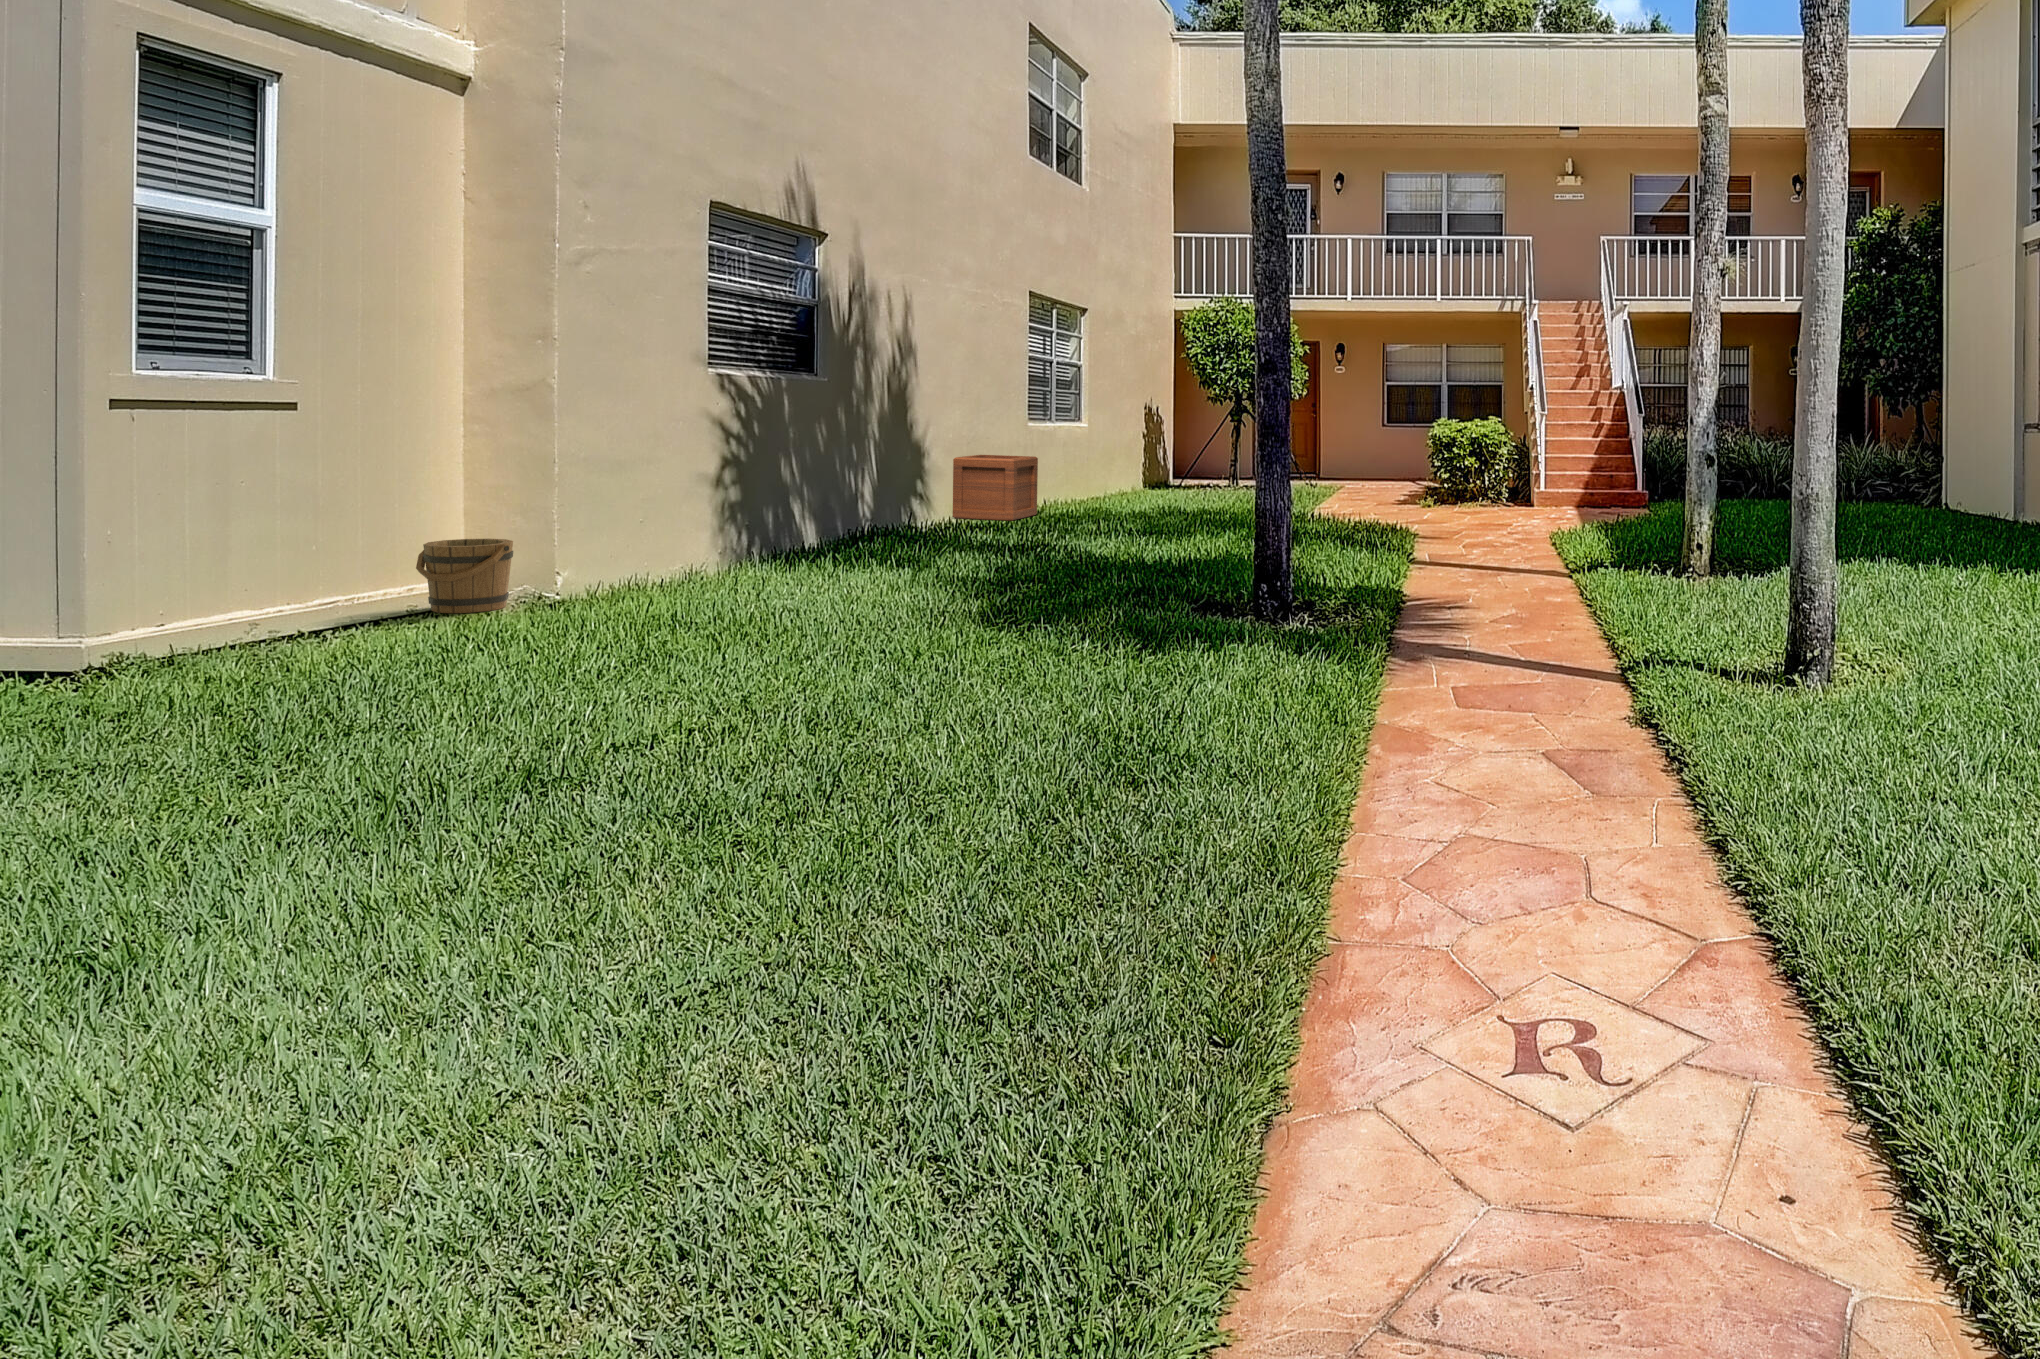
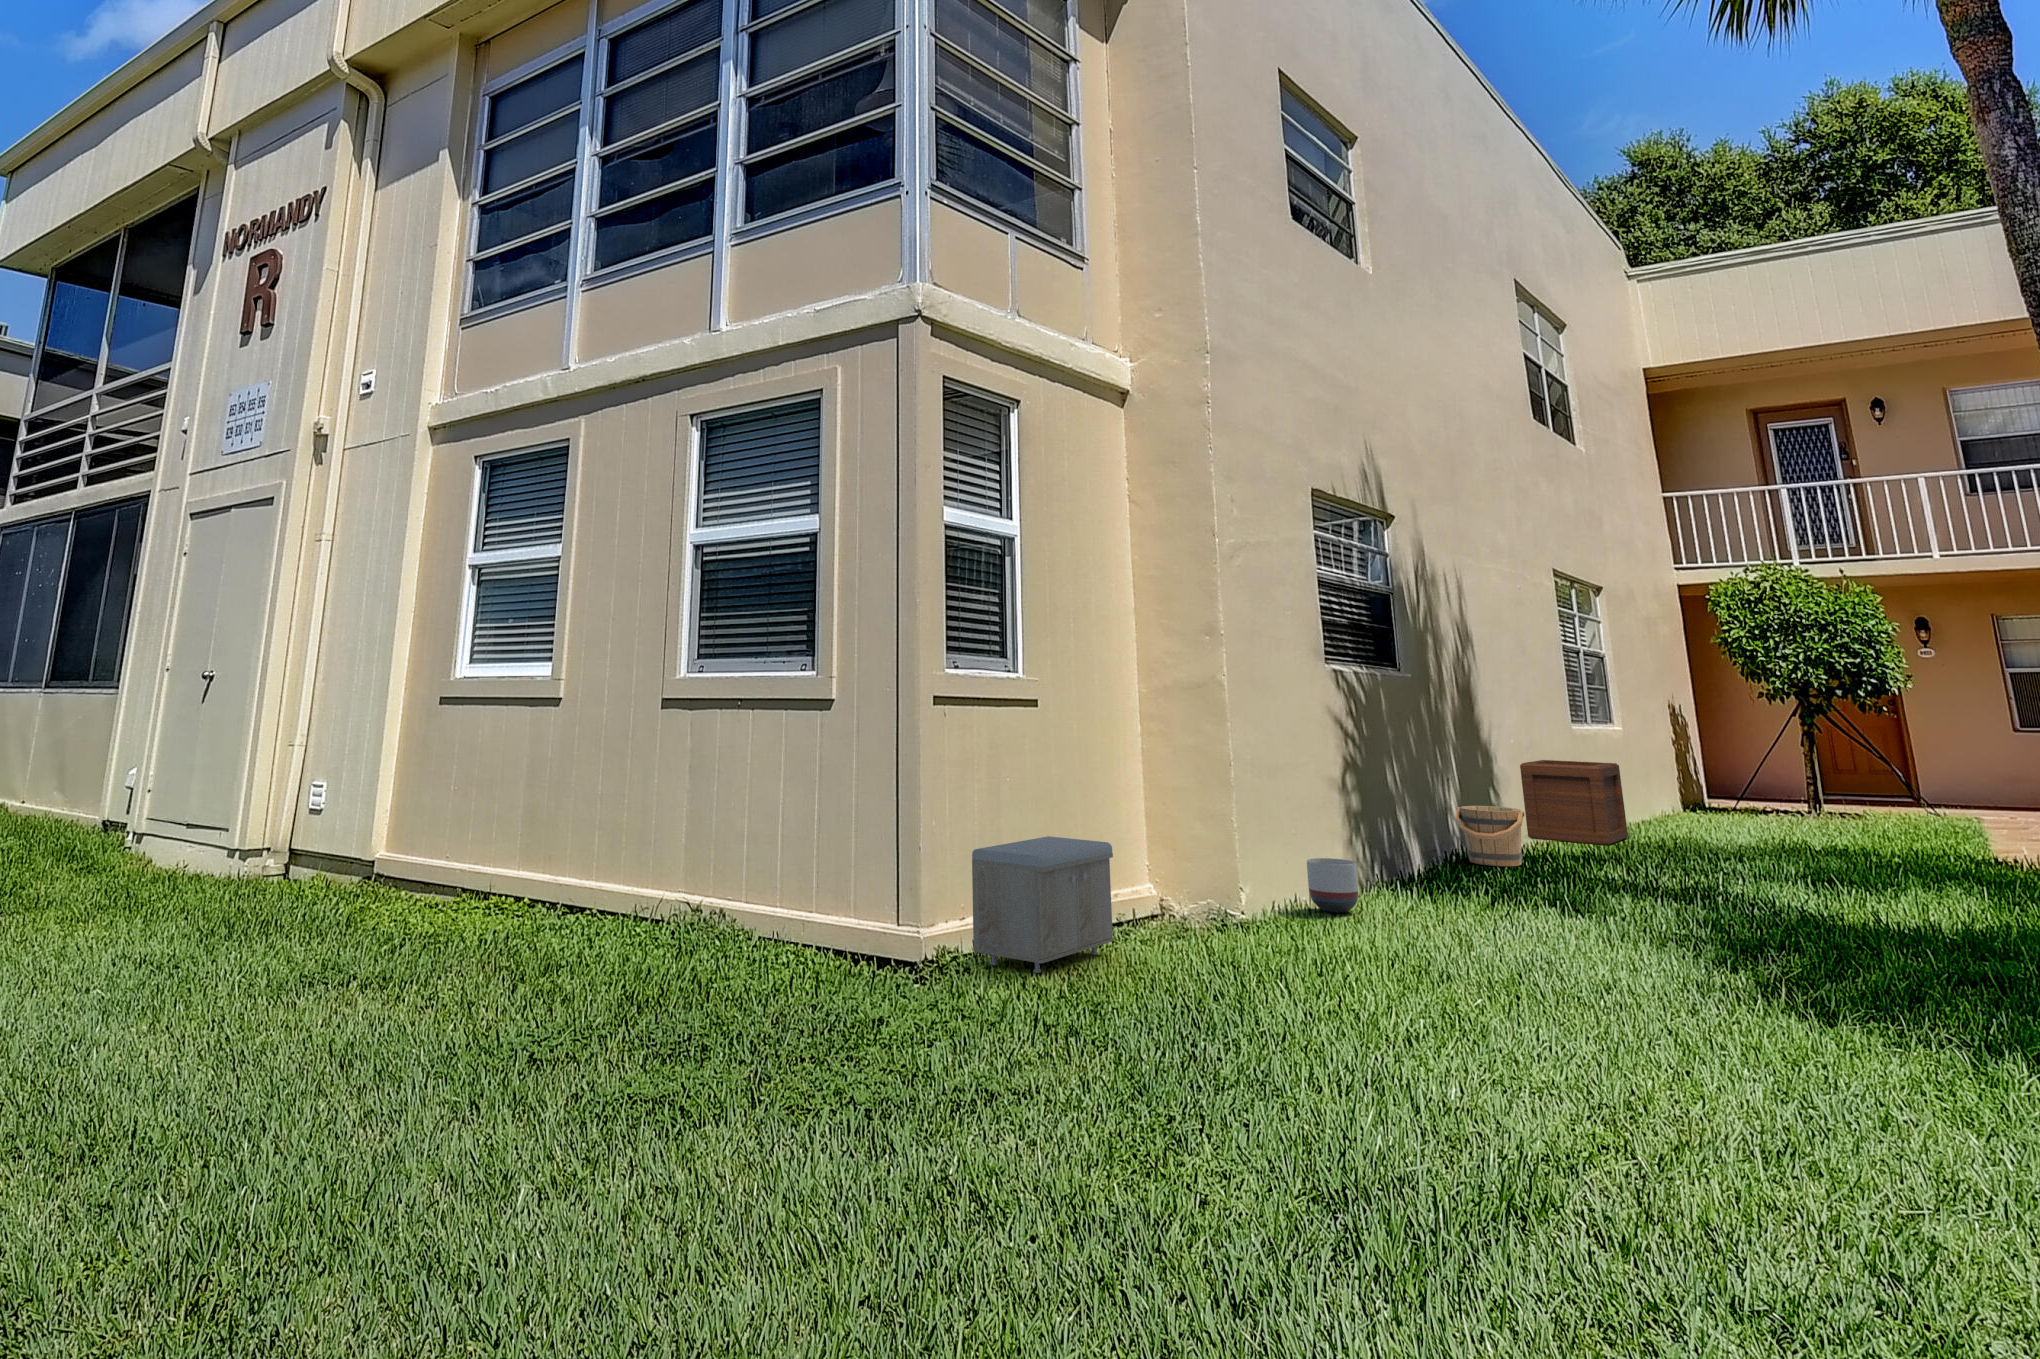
storage bench: none [180,531,382,656] -> present [972,836,1113,973]
bucket: present [416,539,513,613] -> present [1455,806,1524,866]
planter: none [654,540,702,584] -> present [1307,858,1358,913]

